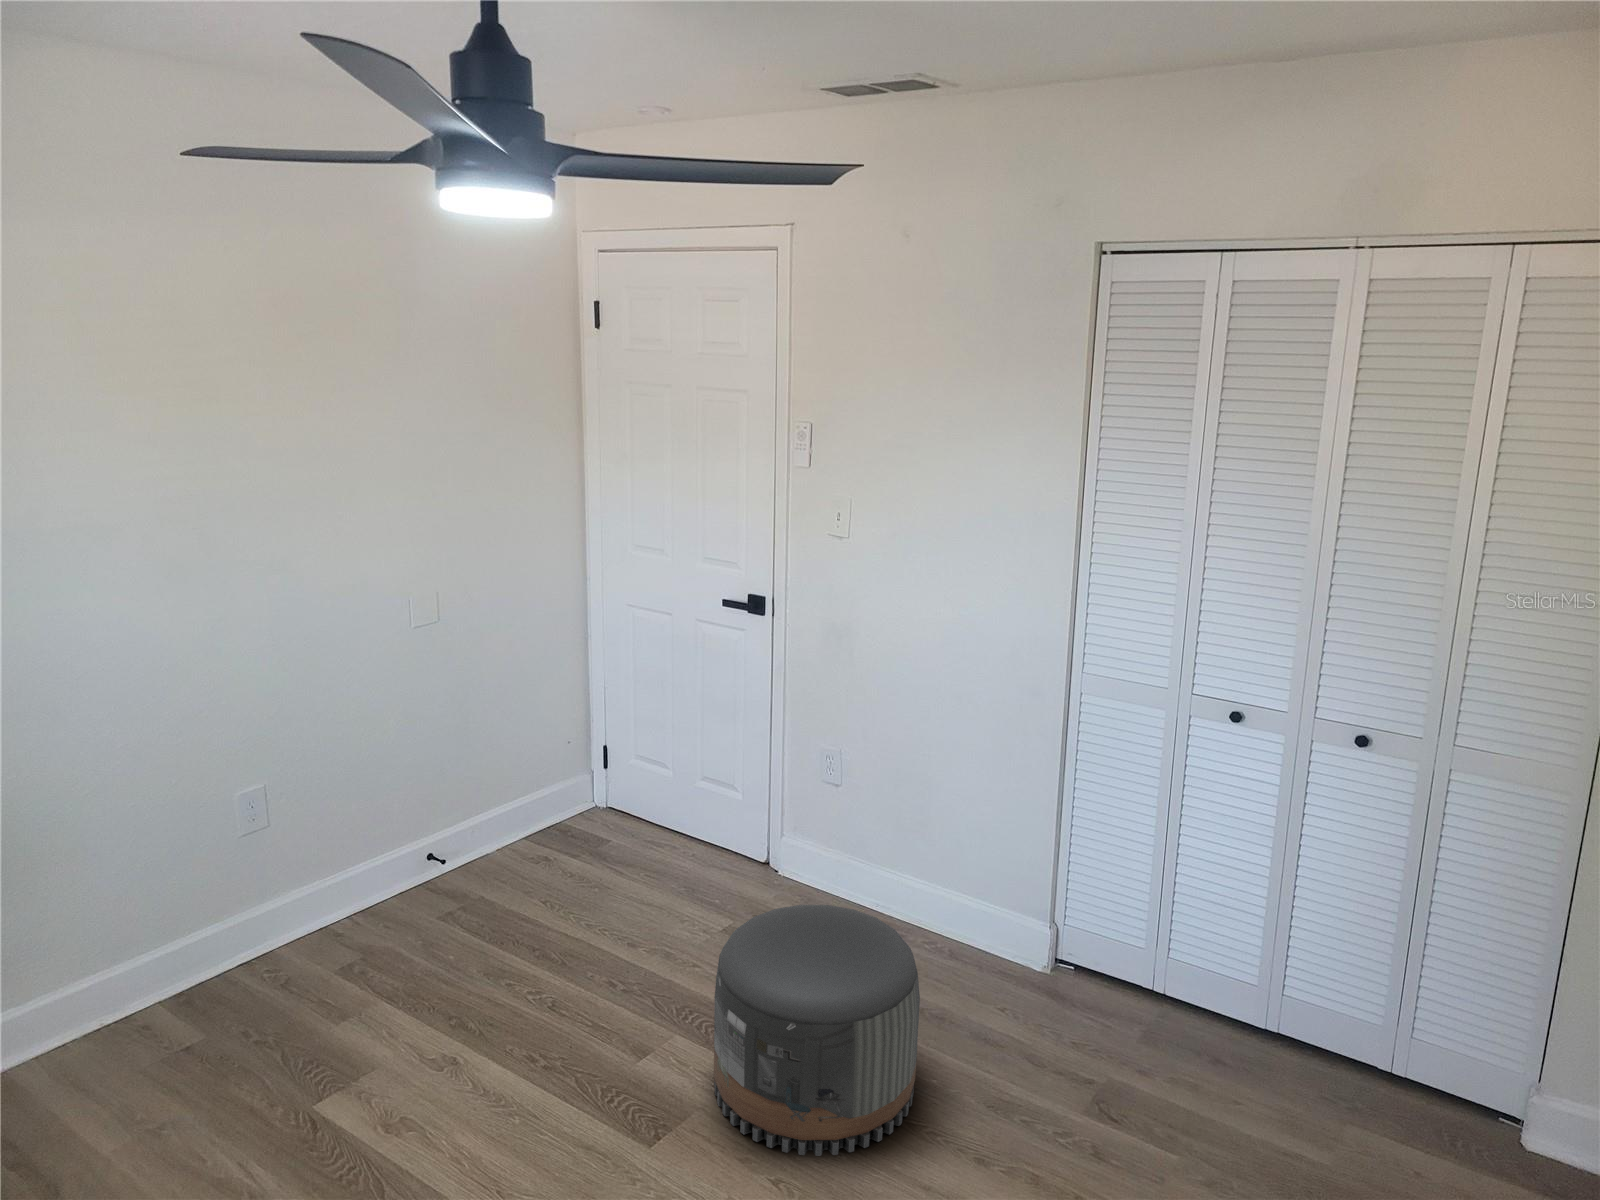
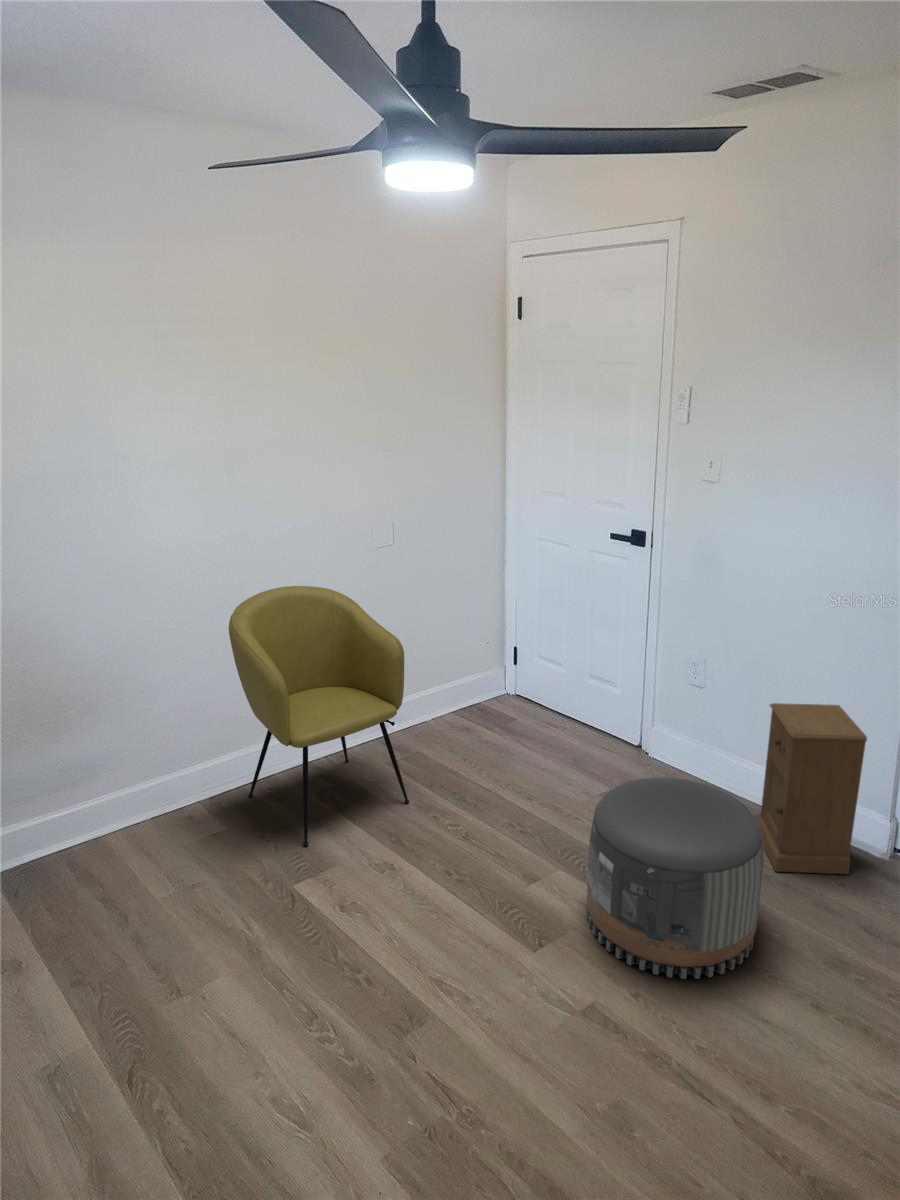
armchair: none [203,685,472,1047] -> present [229,586,409,846]
nightstand: none [906,797,1025,1003] -> present [755,703,867,874]

